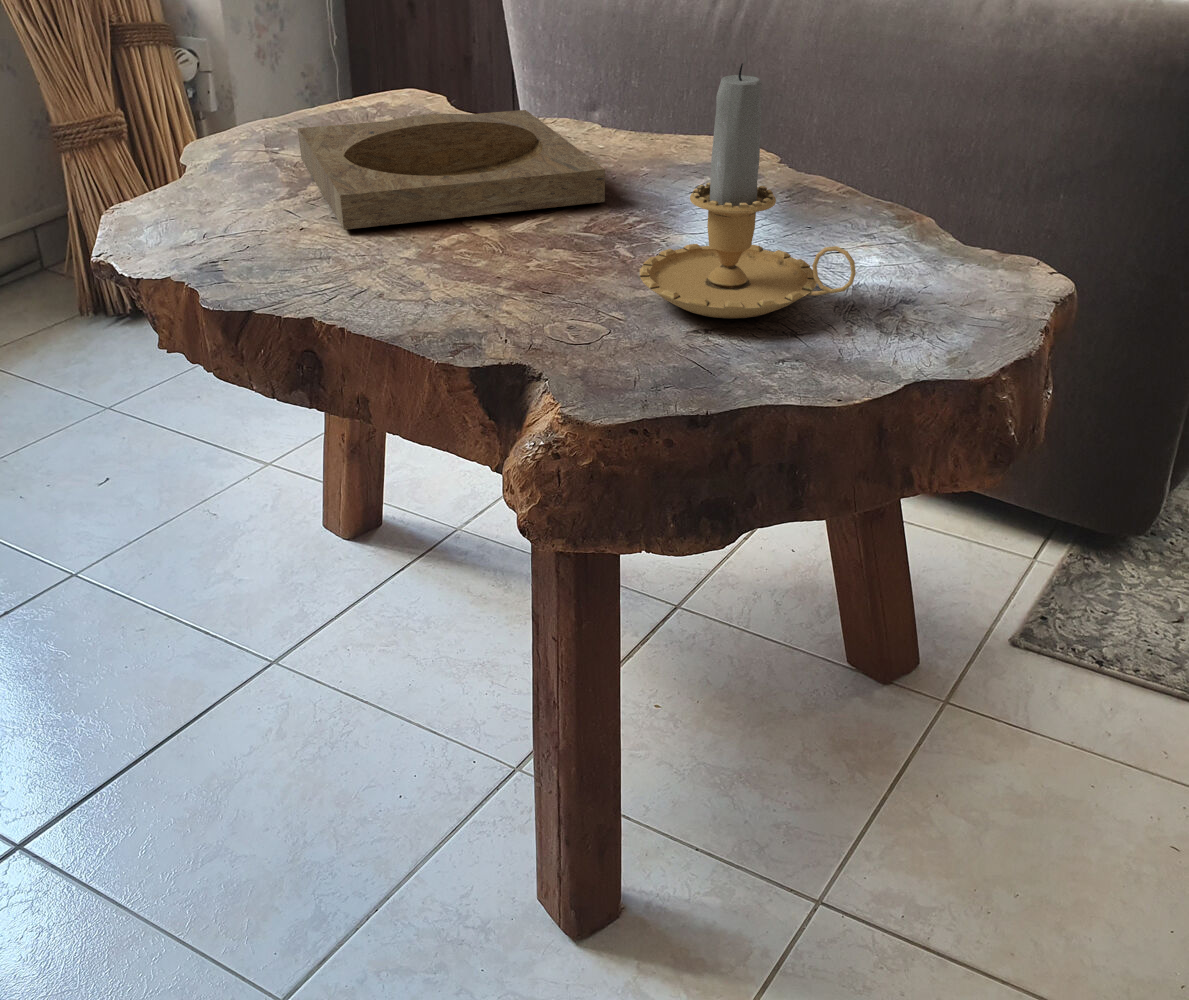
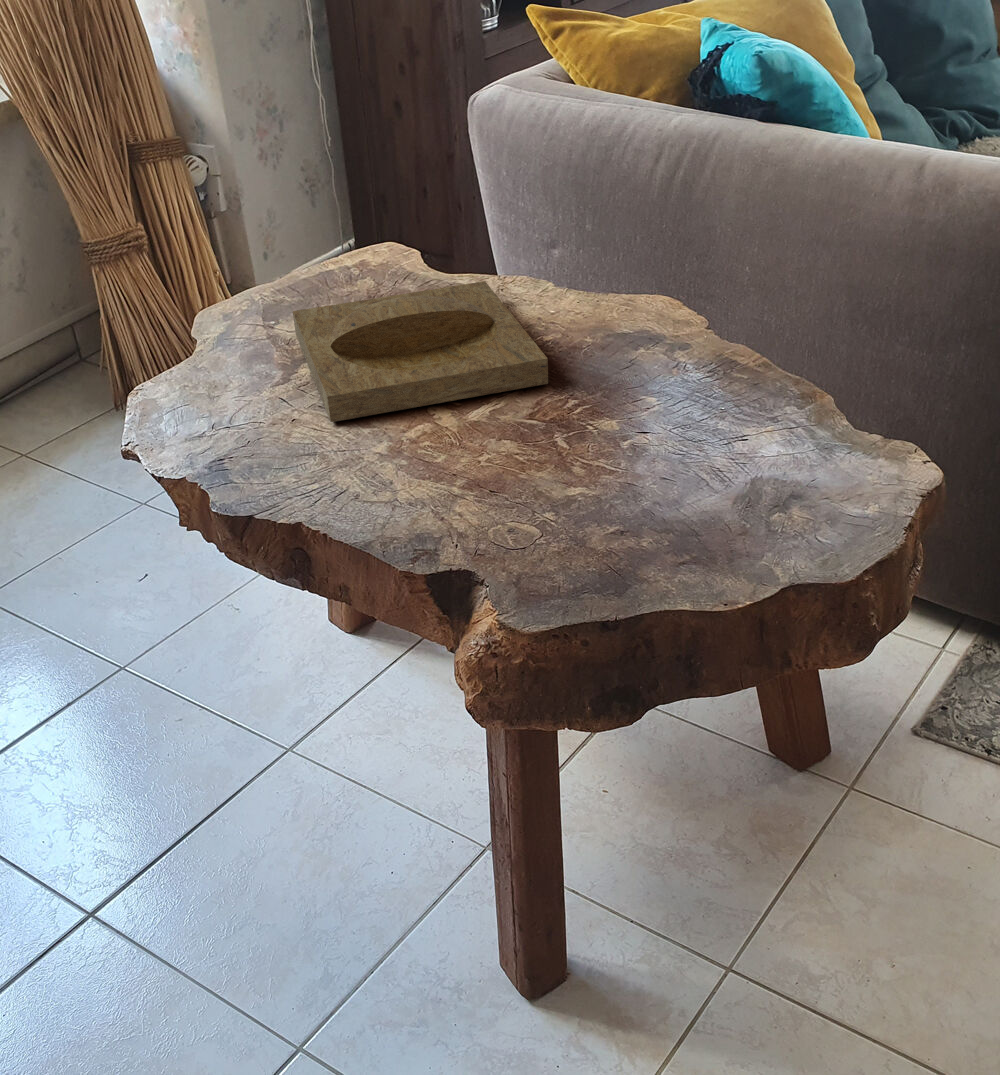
candle: present [640,63,856,318] -> none [568,323,743,520]

